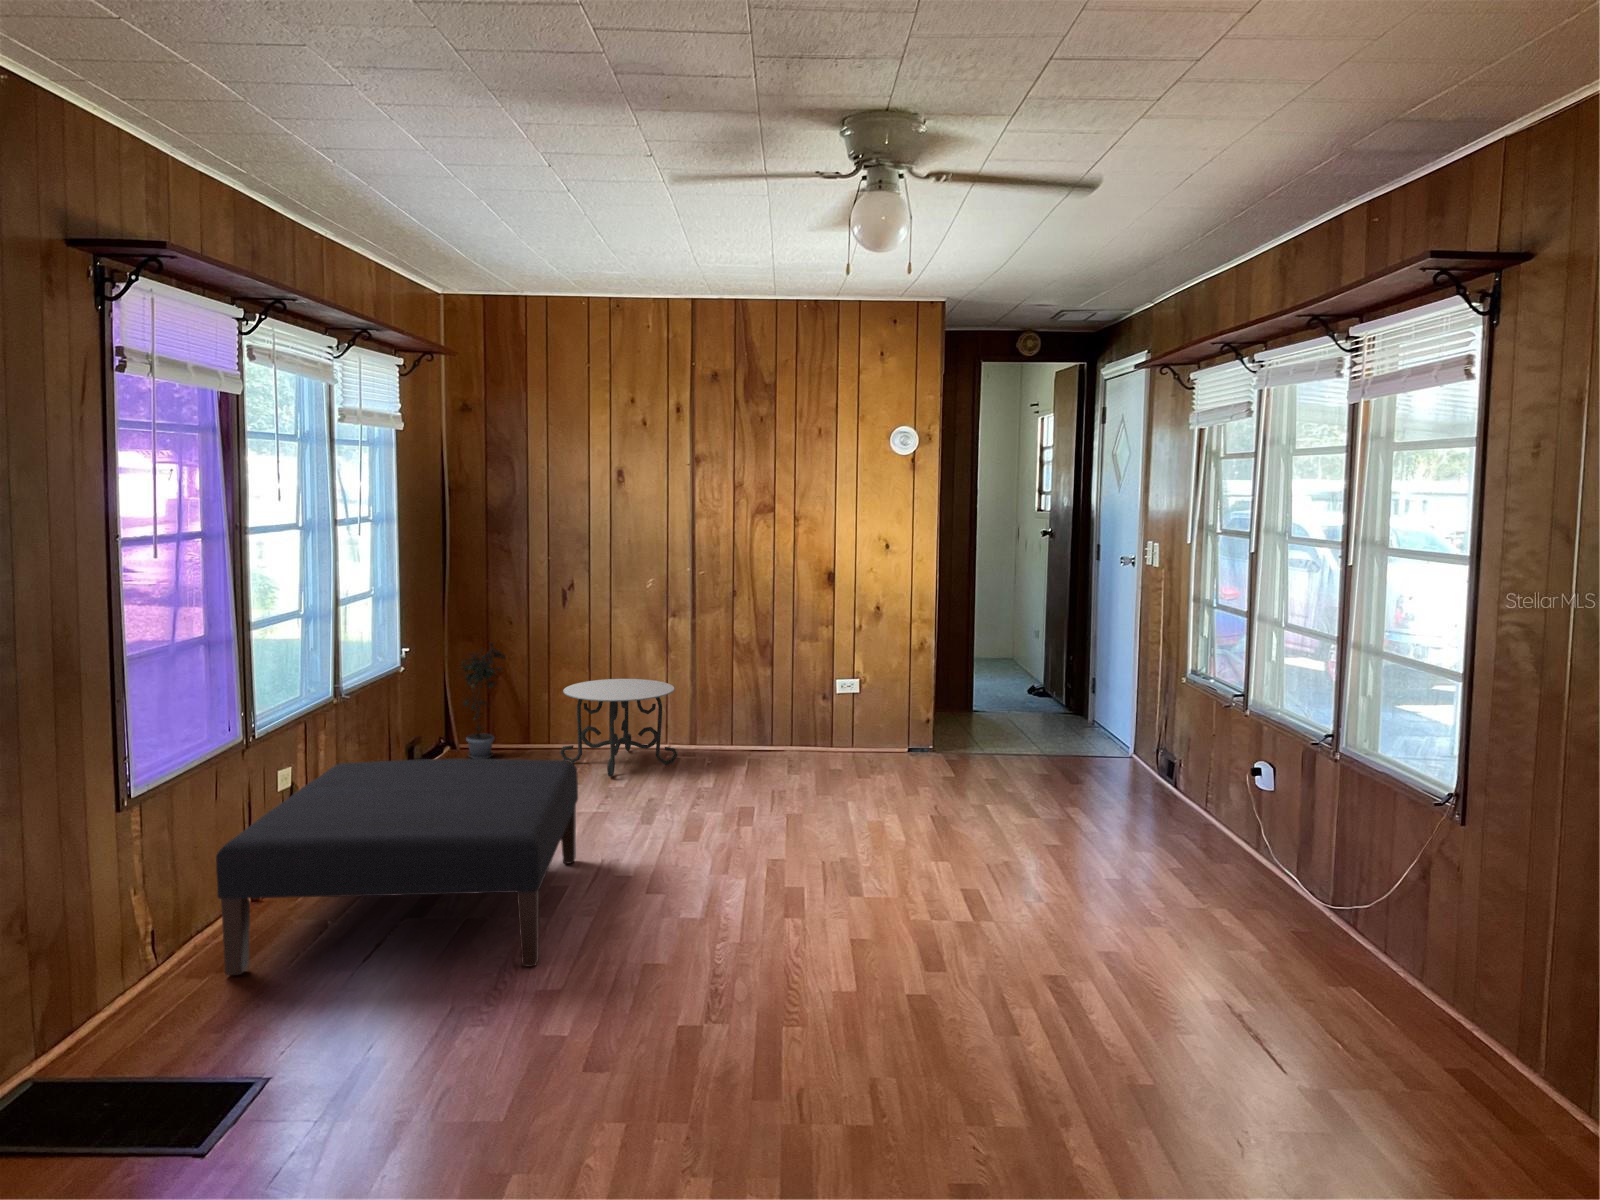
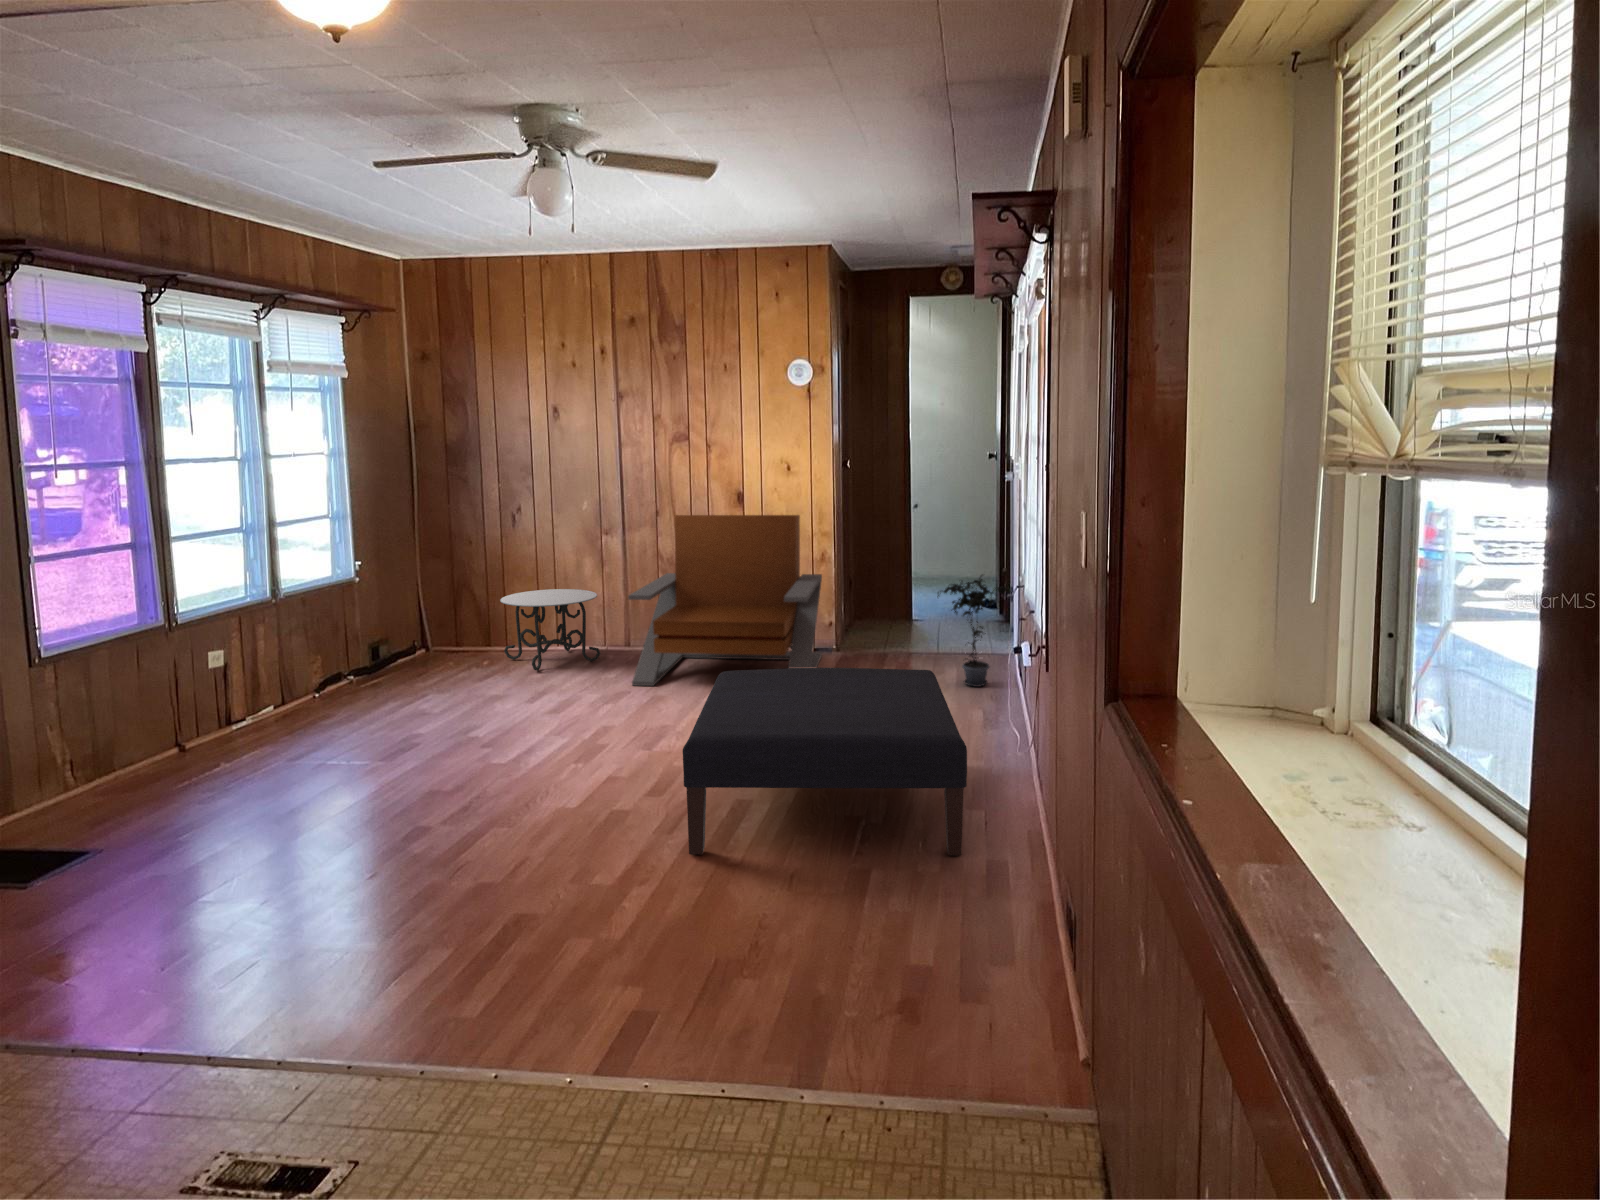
lounge chair: none [740,595,949,798] -> present [628,515,822,686]
potted plant: present [461,643,506,759] -> present [937,575,1007,687]
ottoman: present [216,759,578,975] -> present [683,668,967,856]

